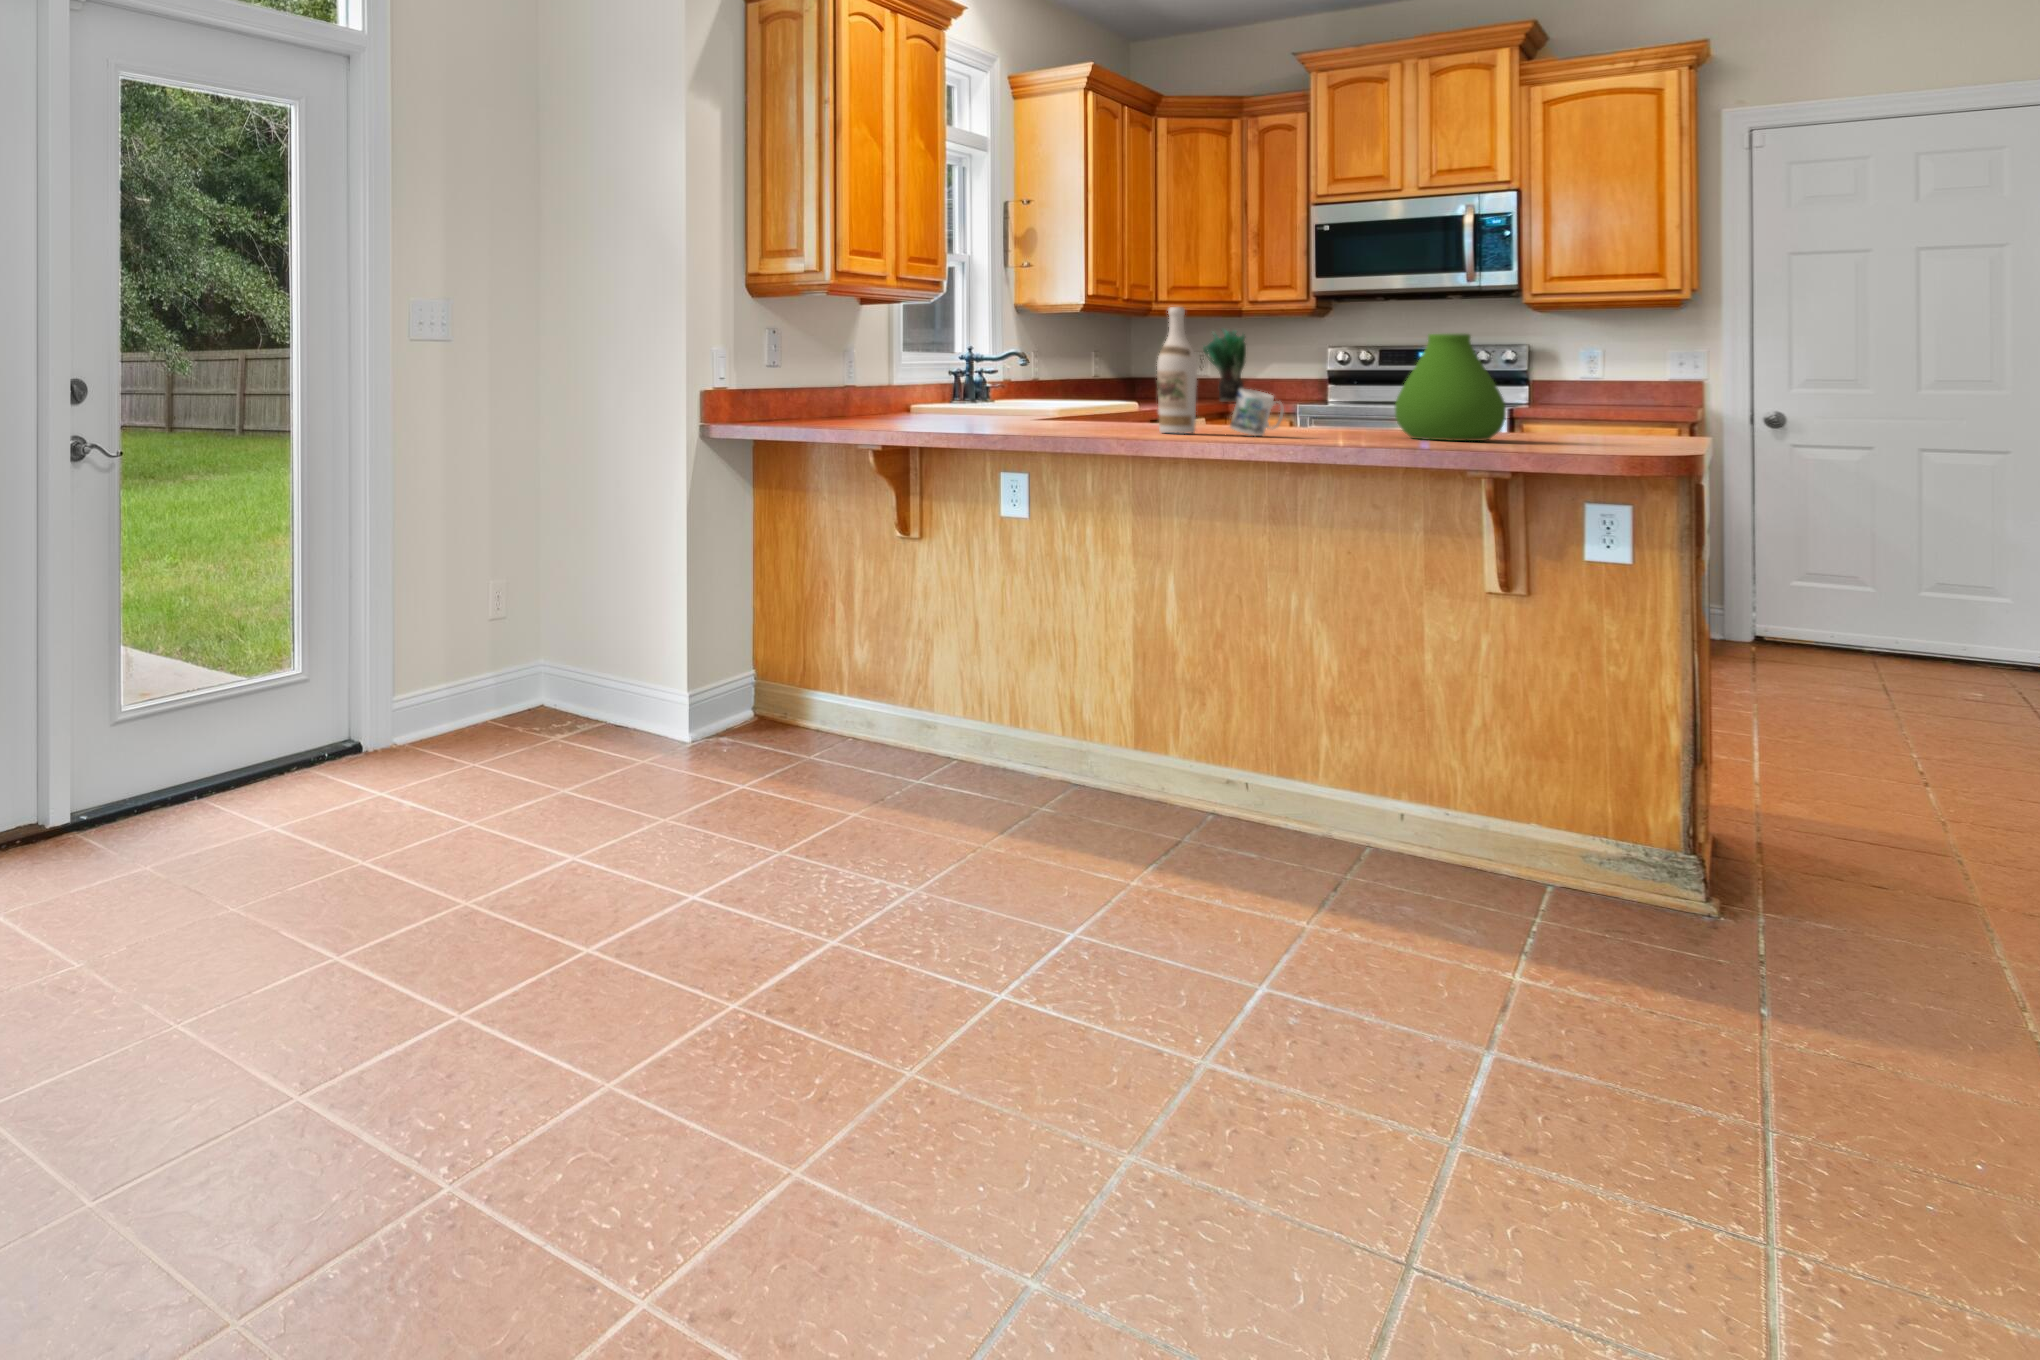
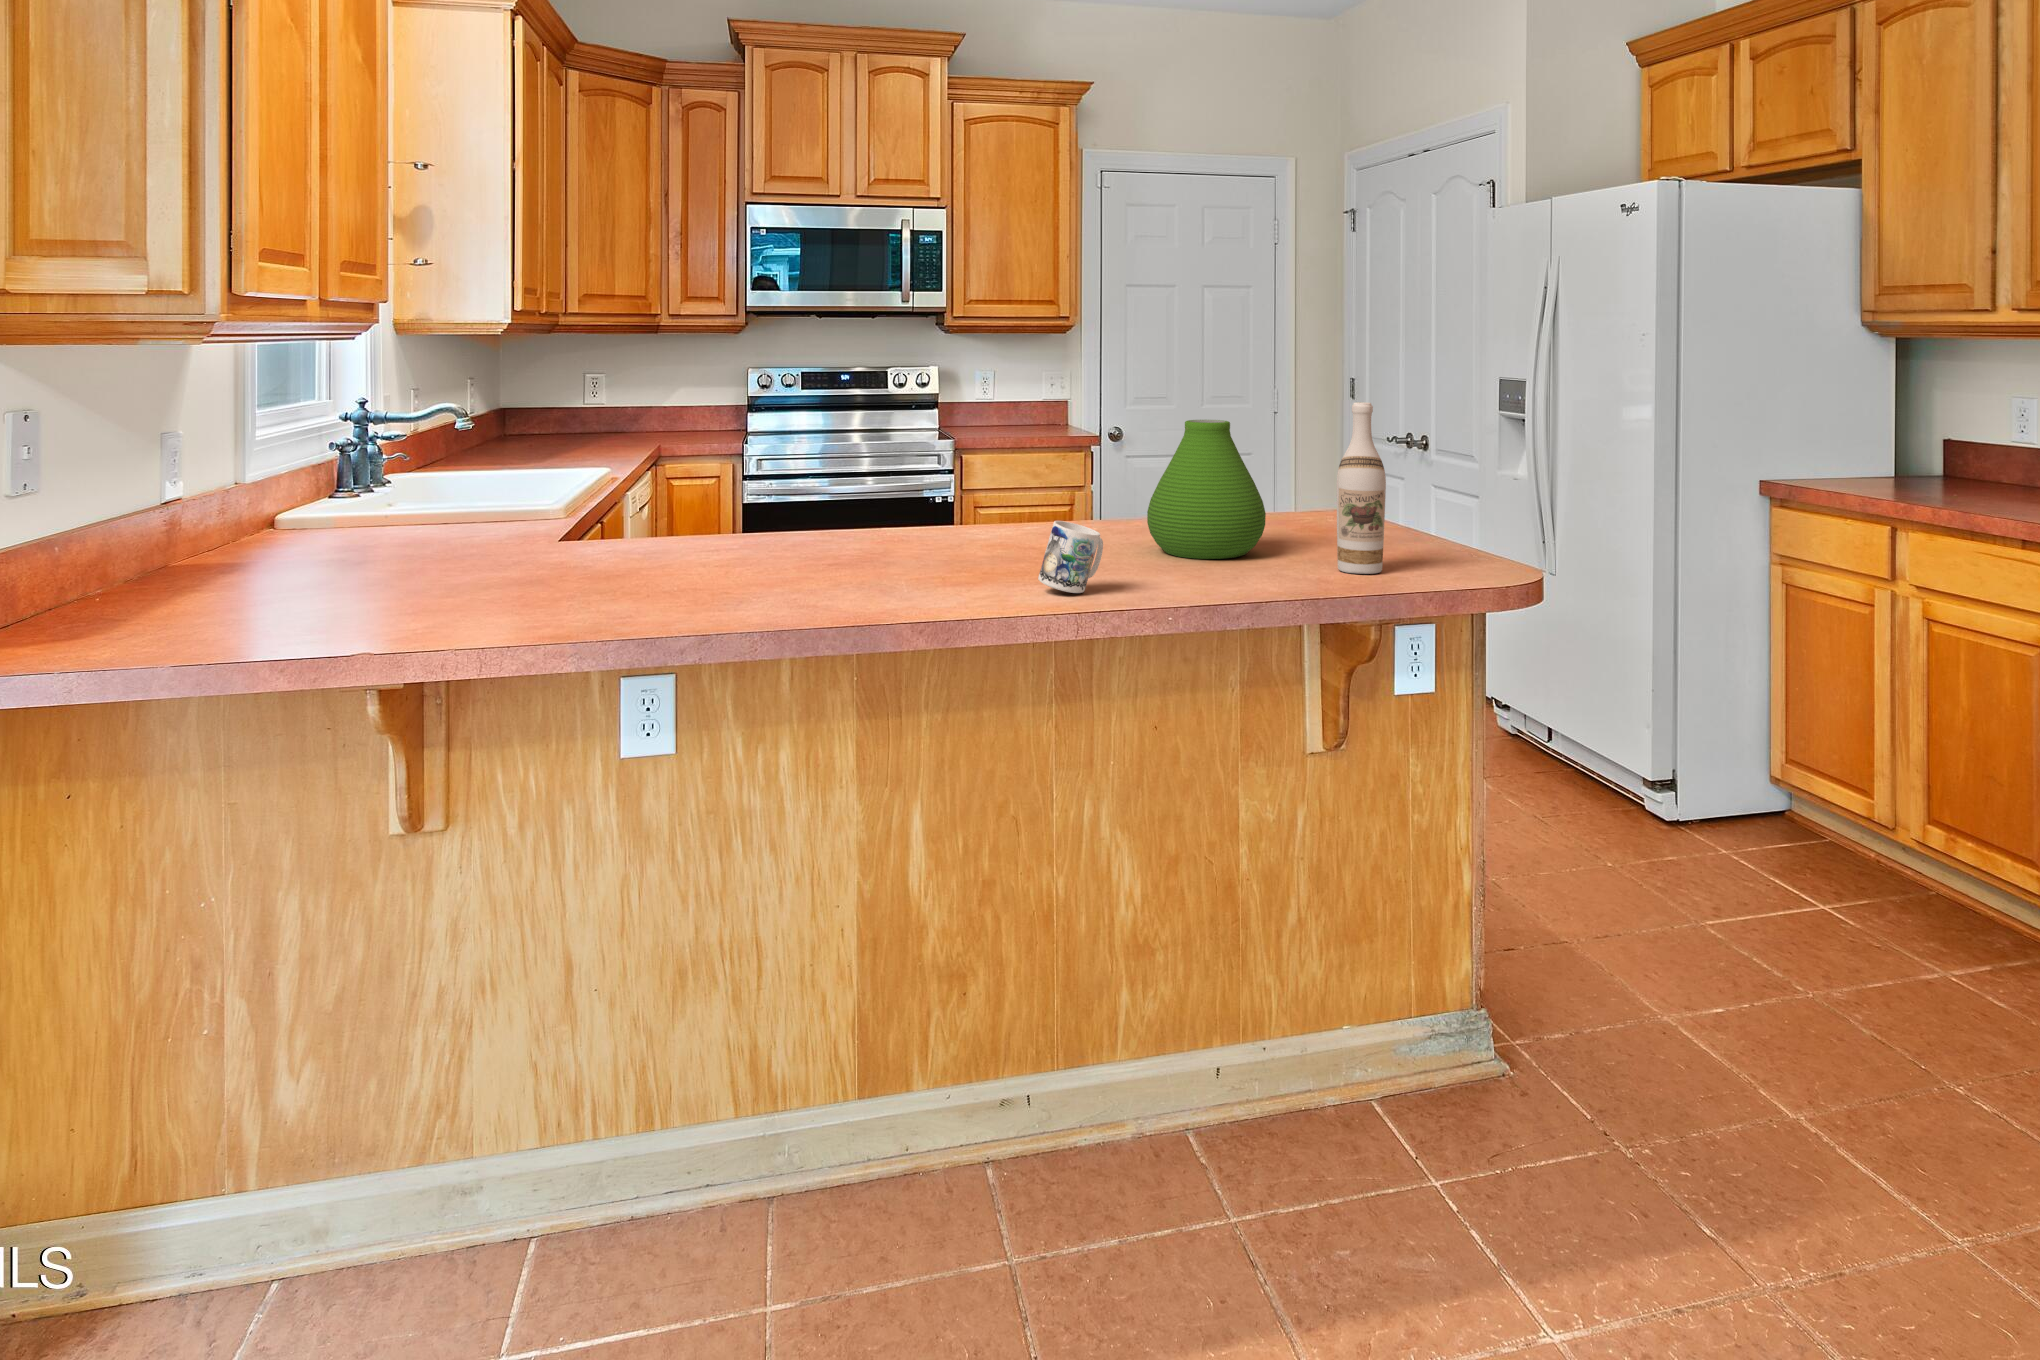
wine bottle: present [1157,307,1197,434] -> present [1337,402,1386,574]
potted plant: present [1203,329,1246,402] -> none [597,341,652,431]

